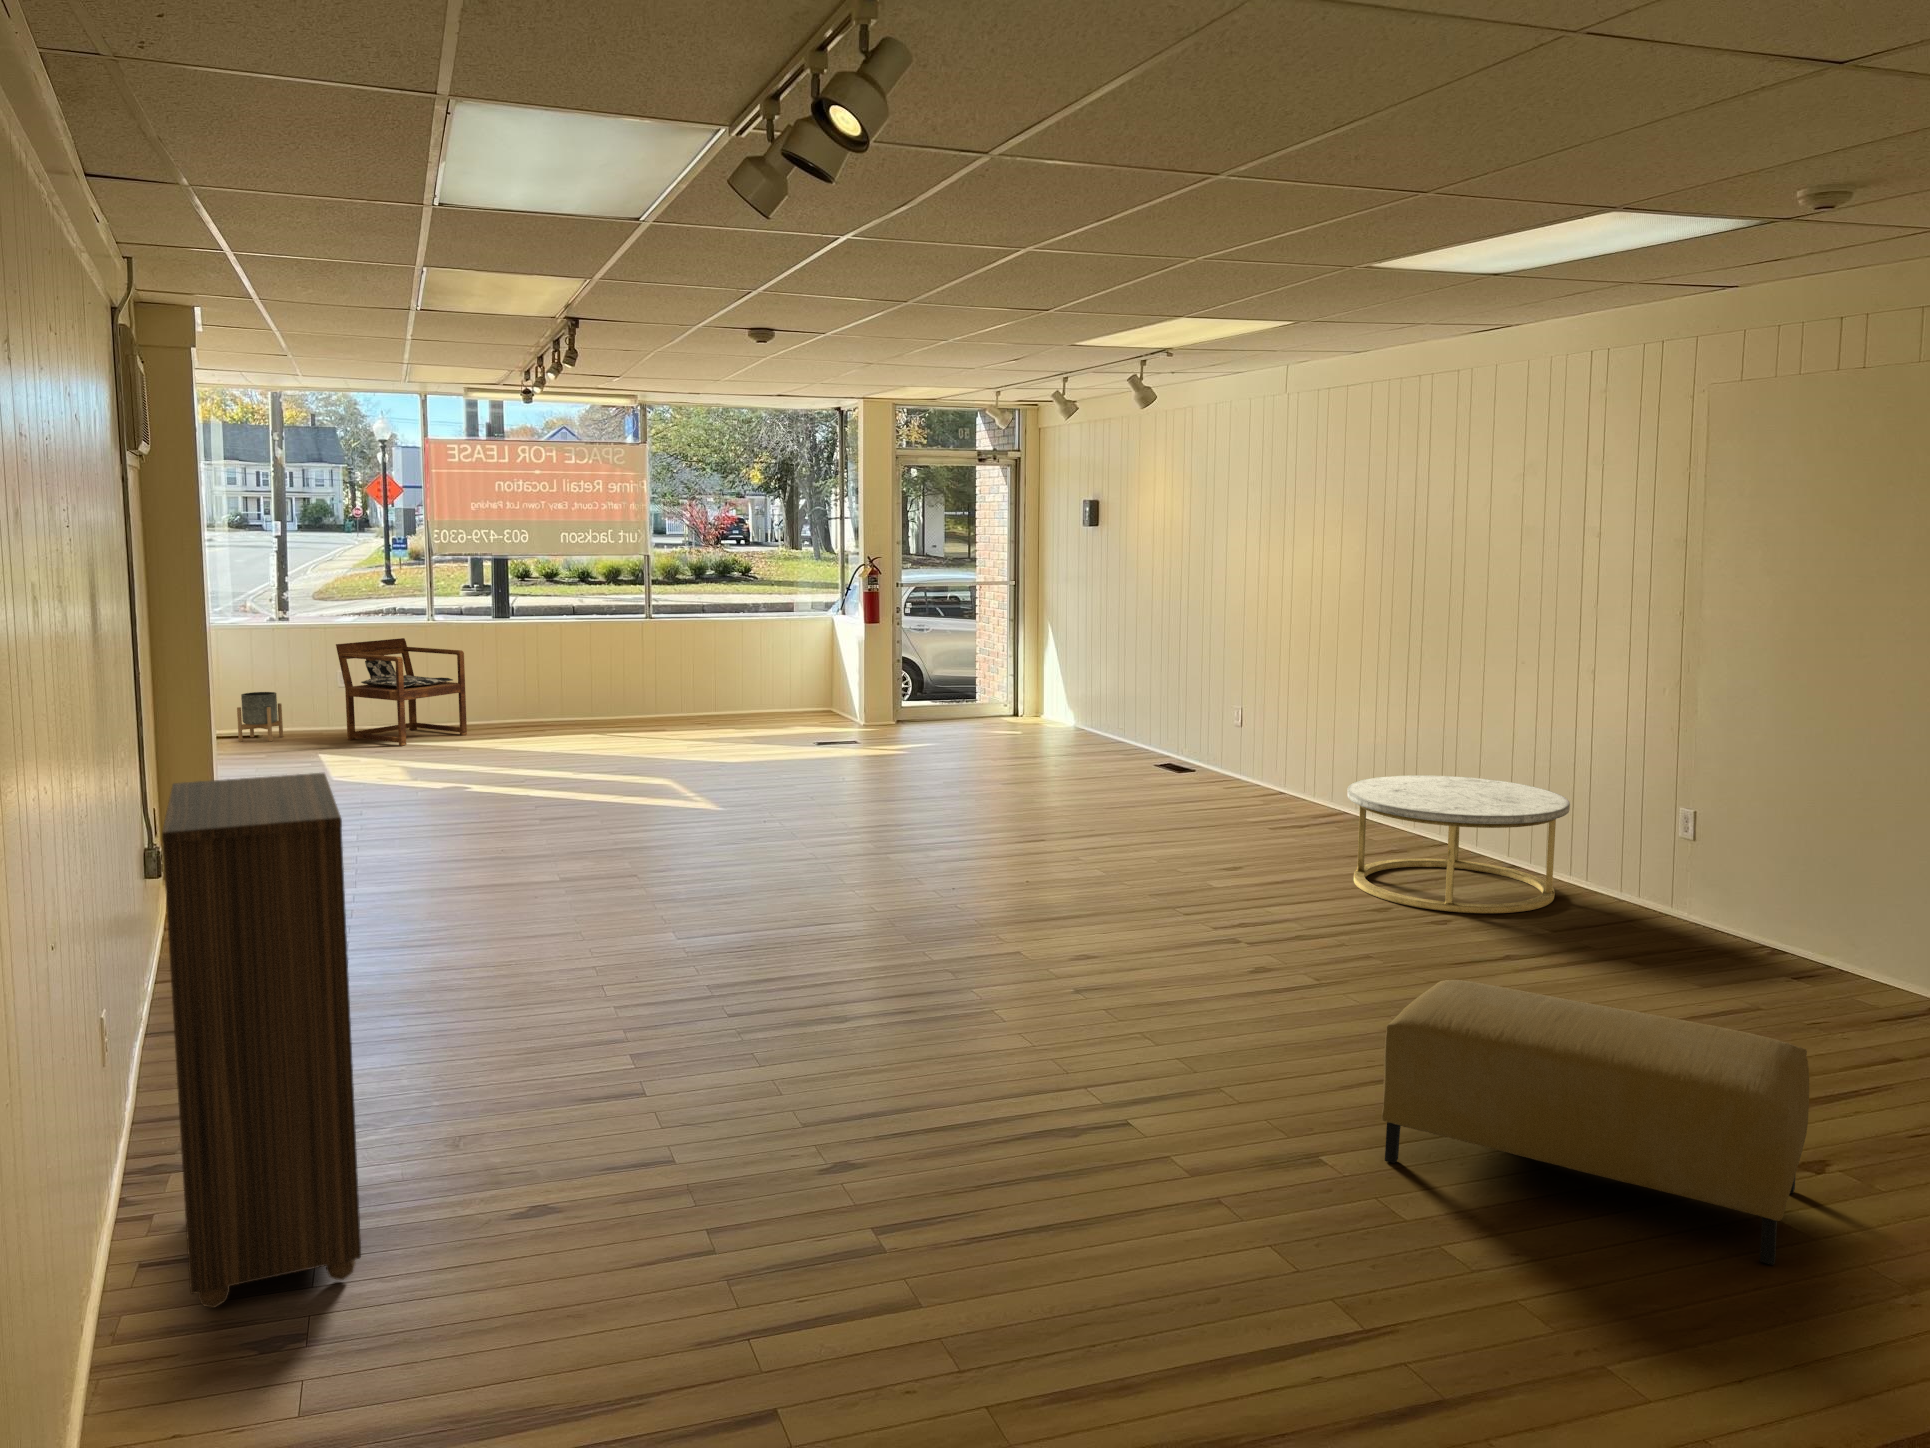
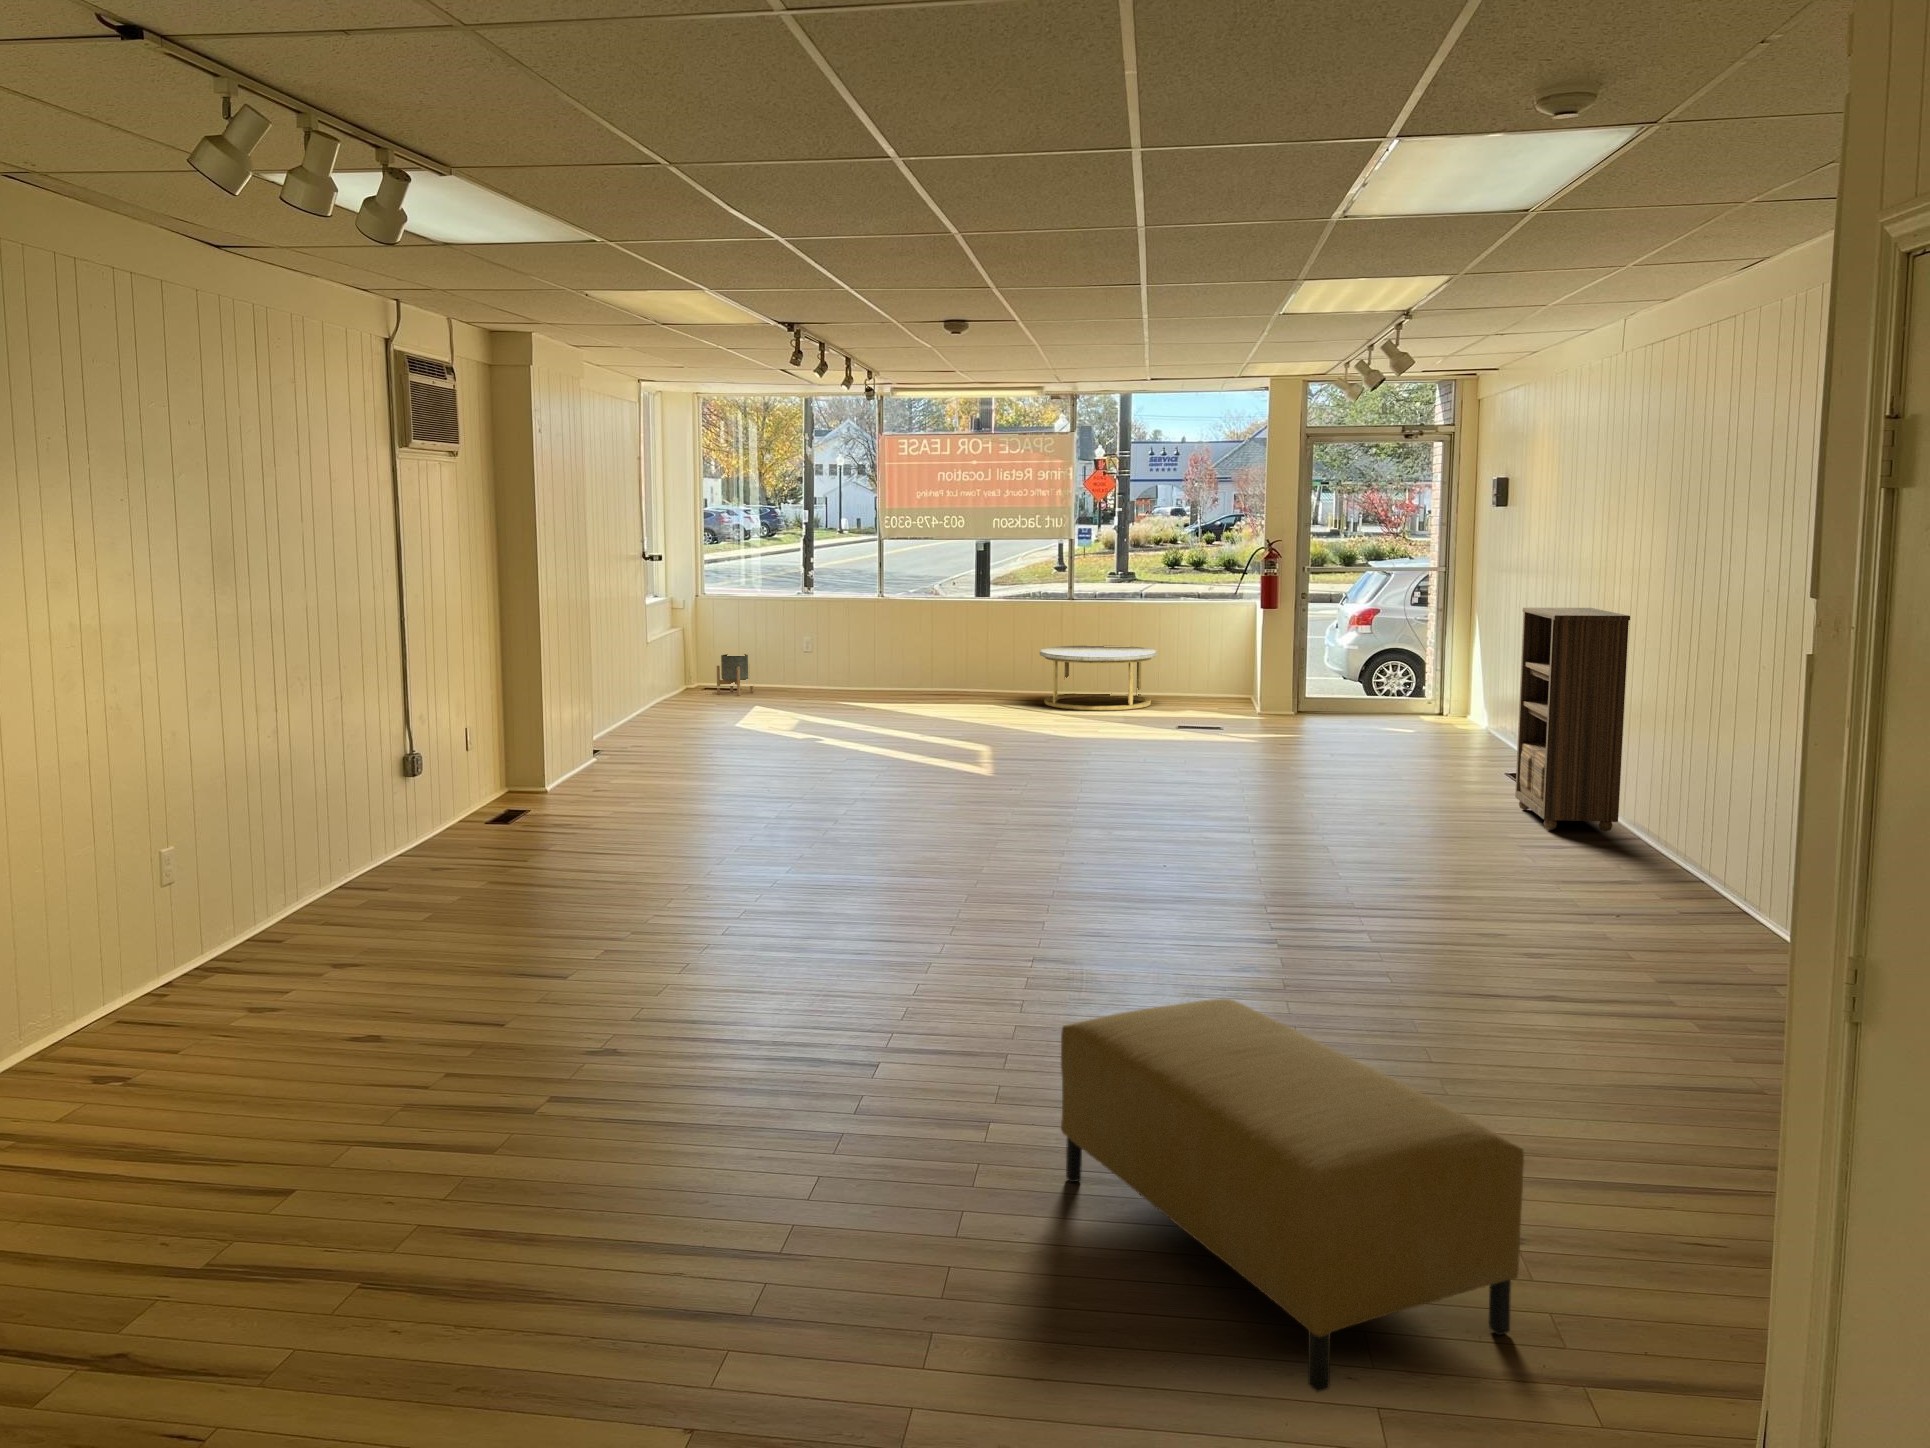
armchair: present [336,638,467,746] -> none [789,612,890,705]
bookshelf: present [162,773,361,1308] -> present [1515,607,1630,831]
coffee table: present [1347,775,1570,913] -> present [1040,645,1157,710]

